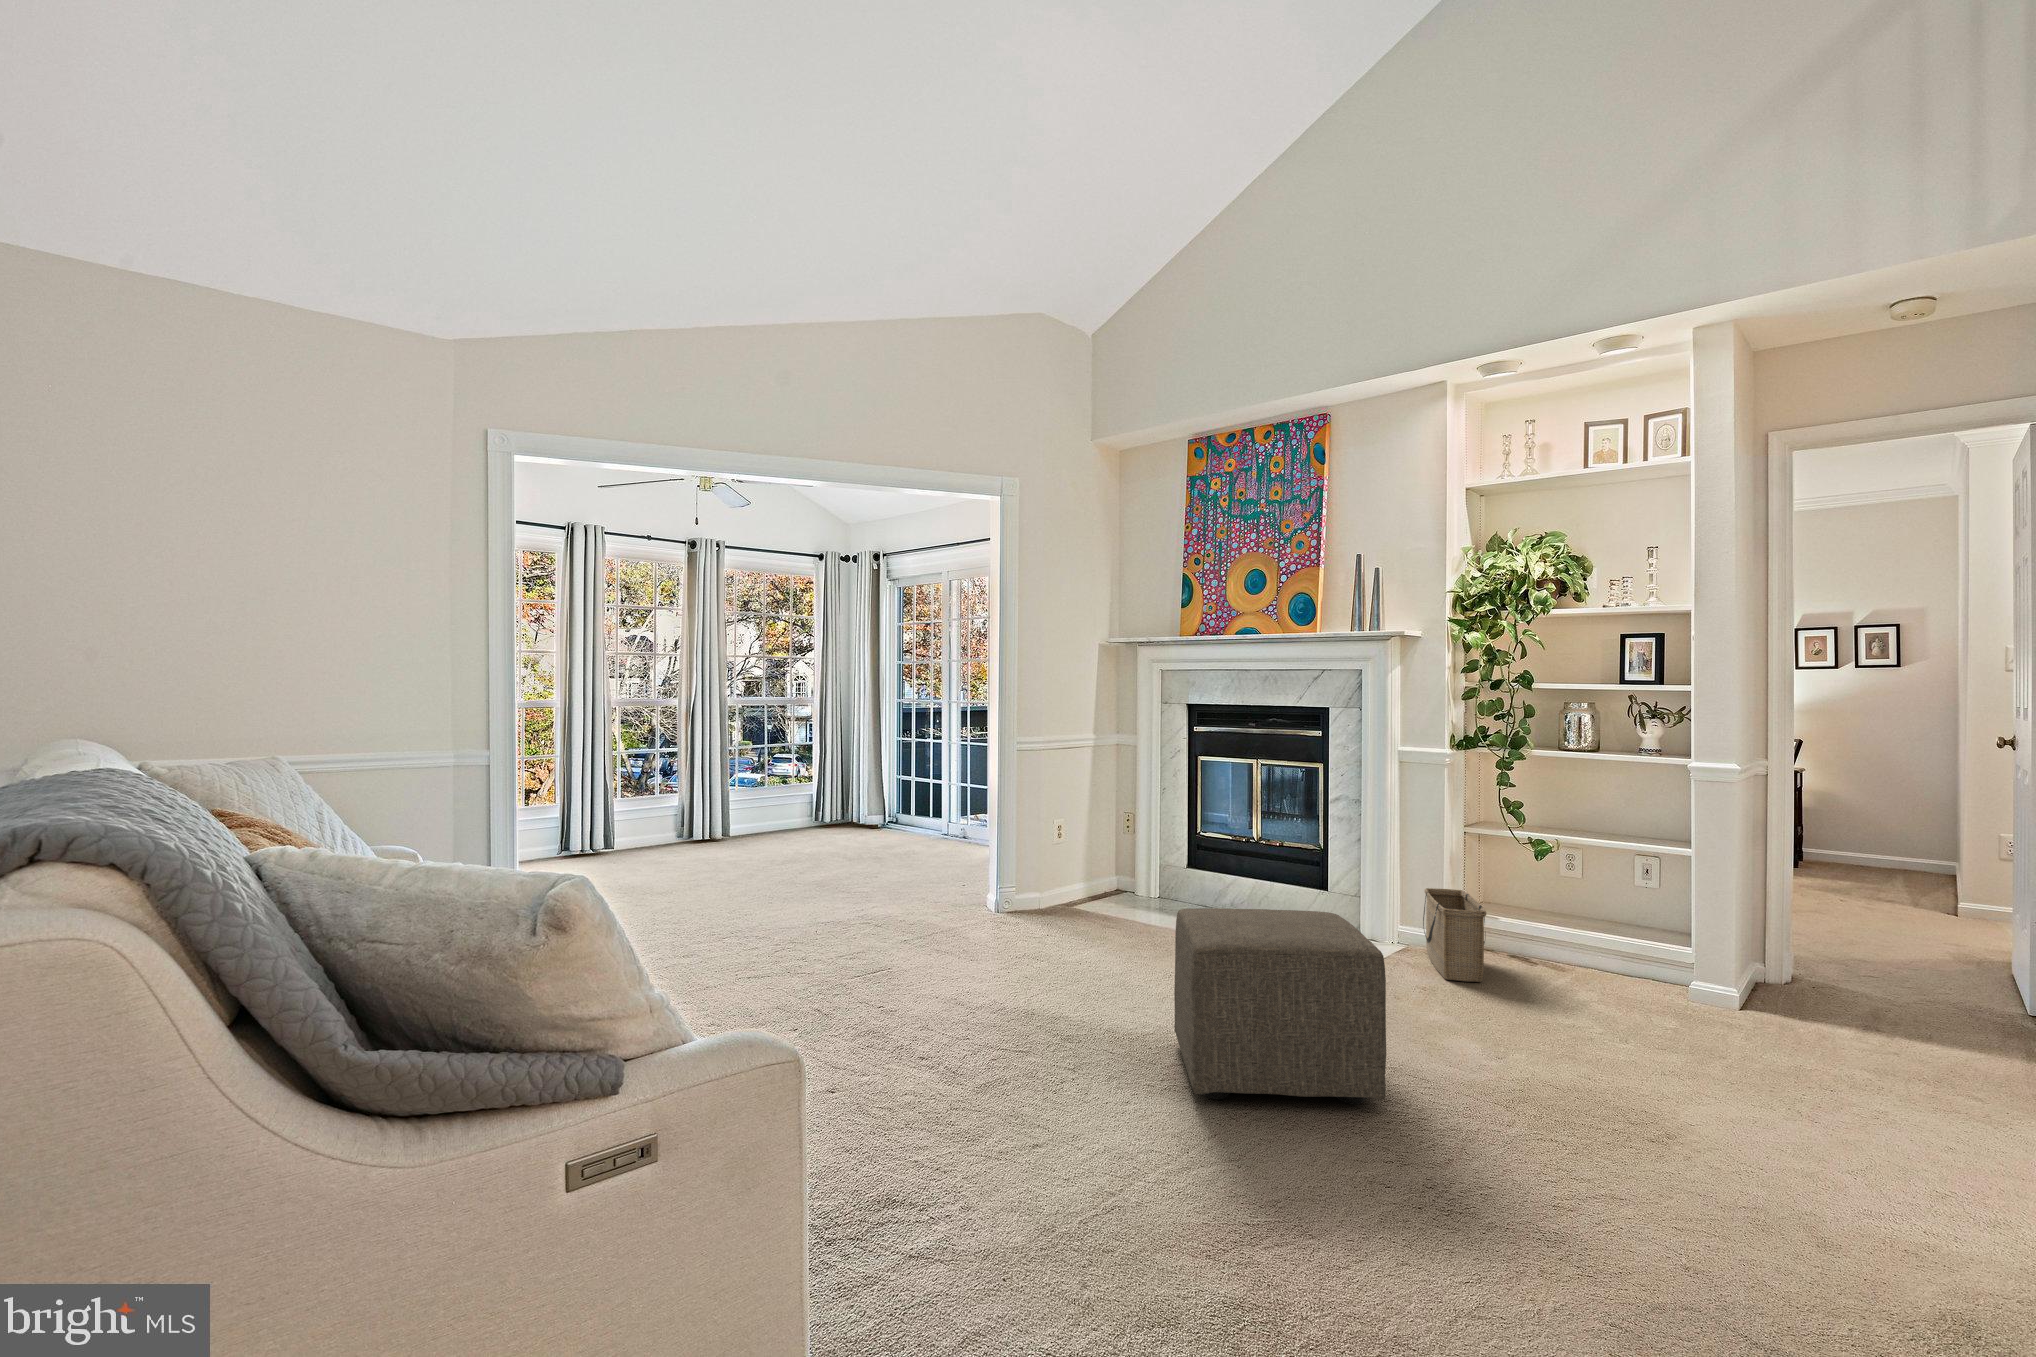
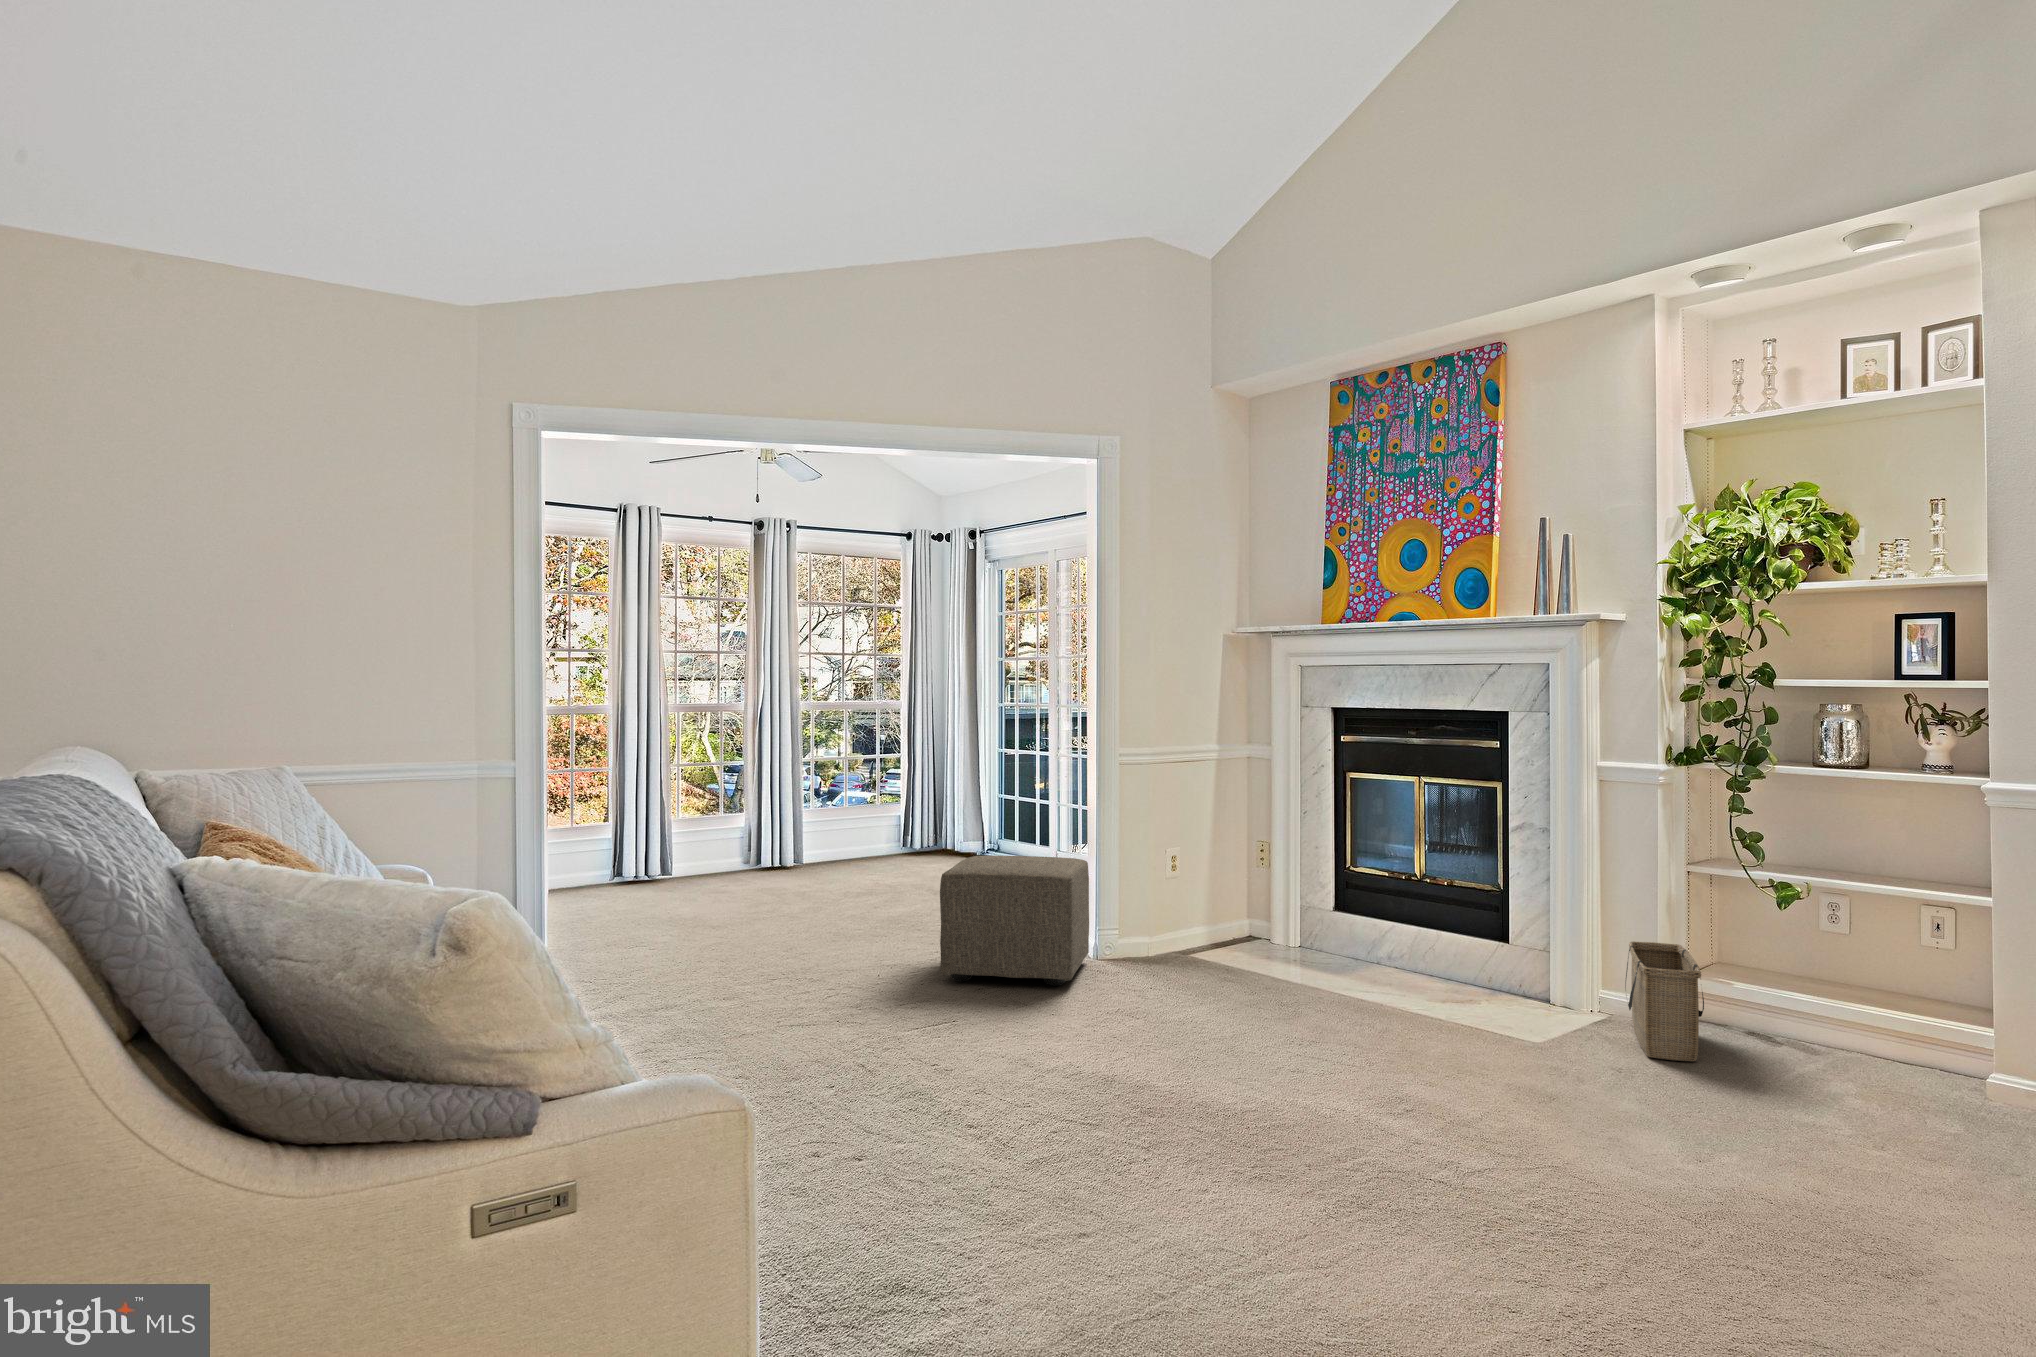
ottoman: present [1174,908,1386,1104] -> present [940,855,1089,986]

